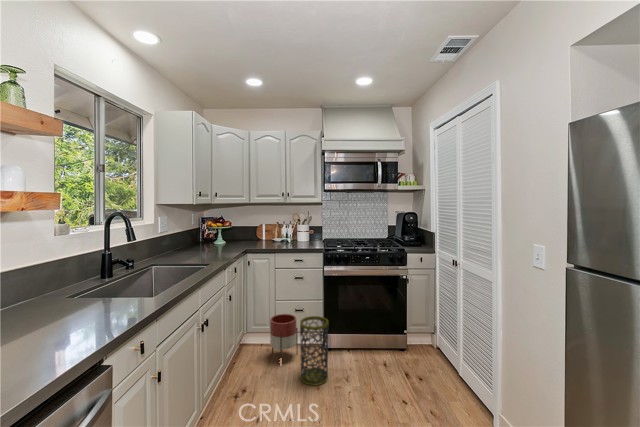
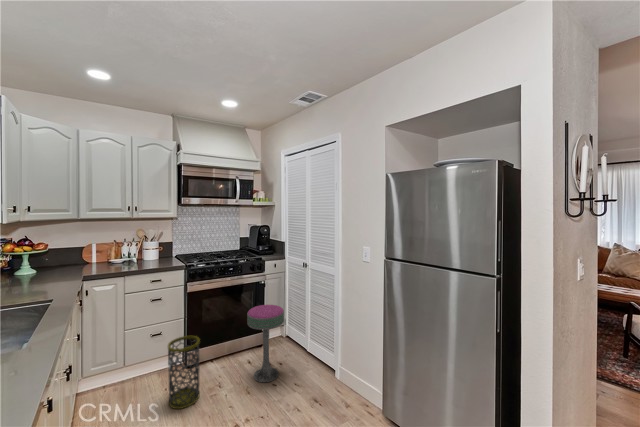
bar stool: none [378,301,422,391] -> present [247,305,284,382]
planter: present [270,314,298,358] -> none [122,342,157,401]

